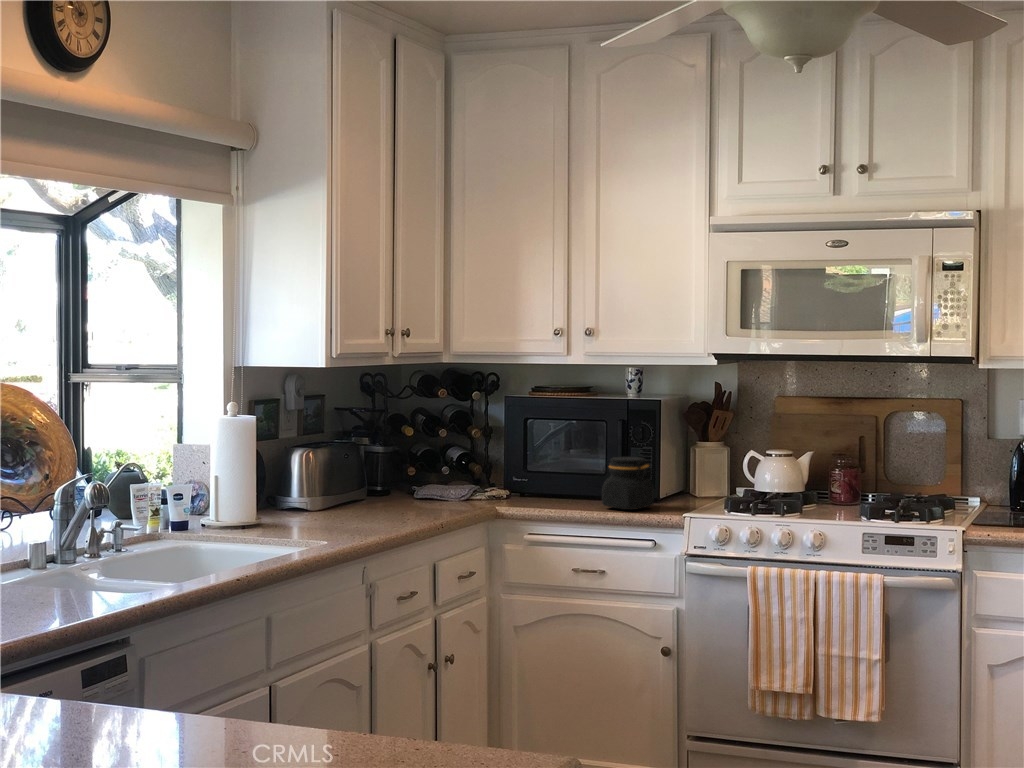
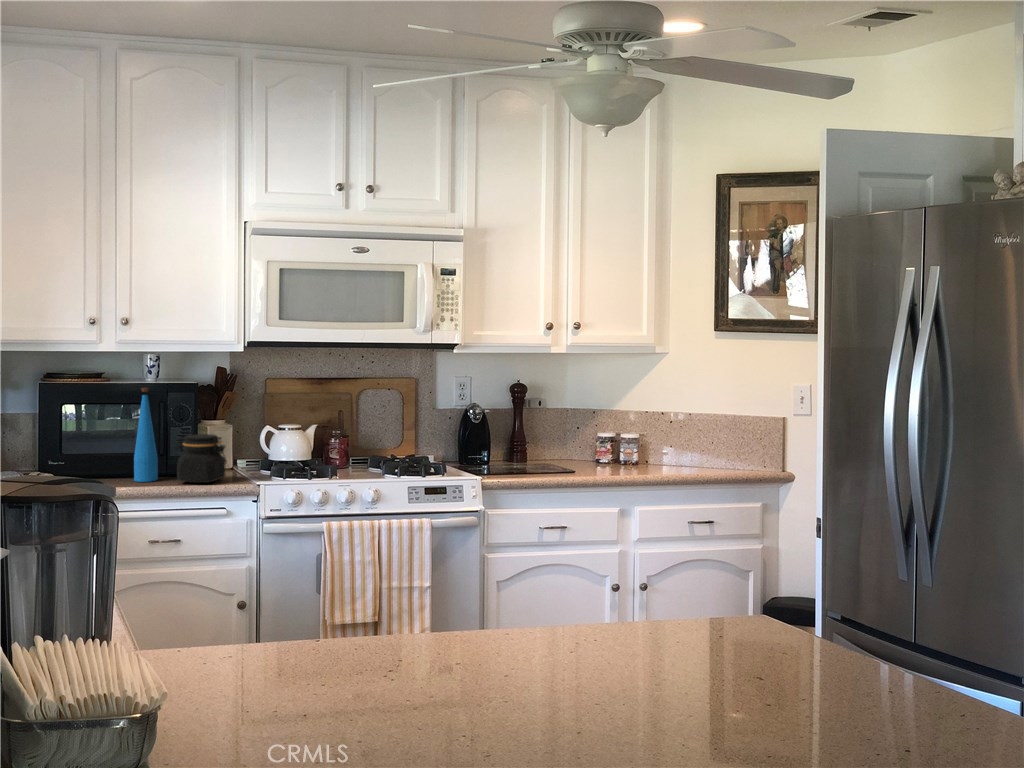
bottle: none [566,405,589,504] -> present [134,388,158,482]

